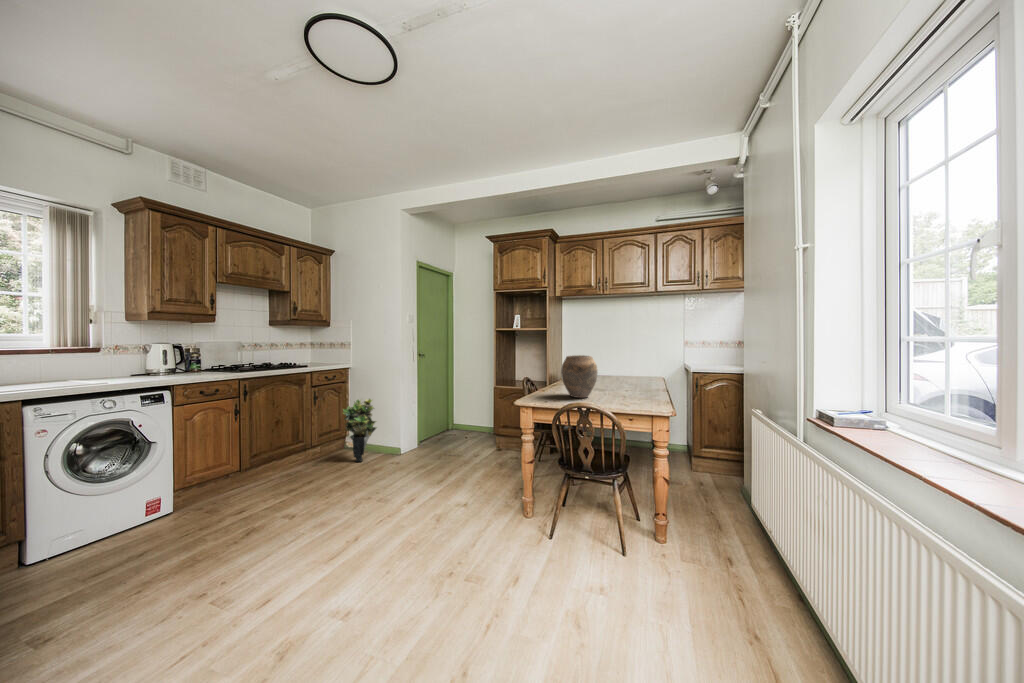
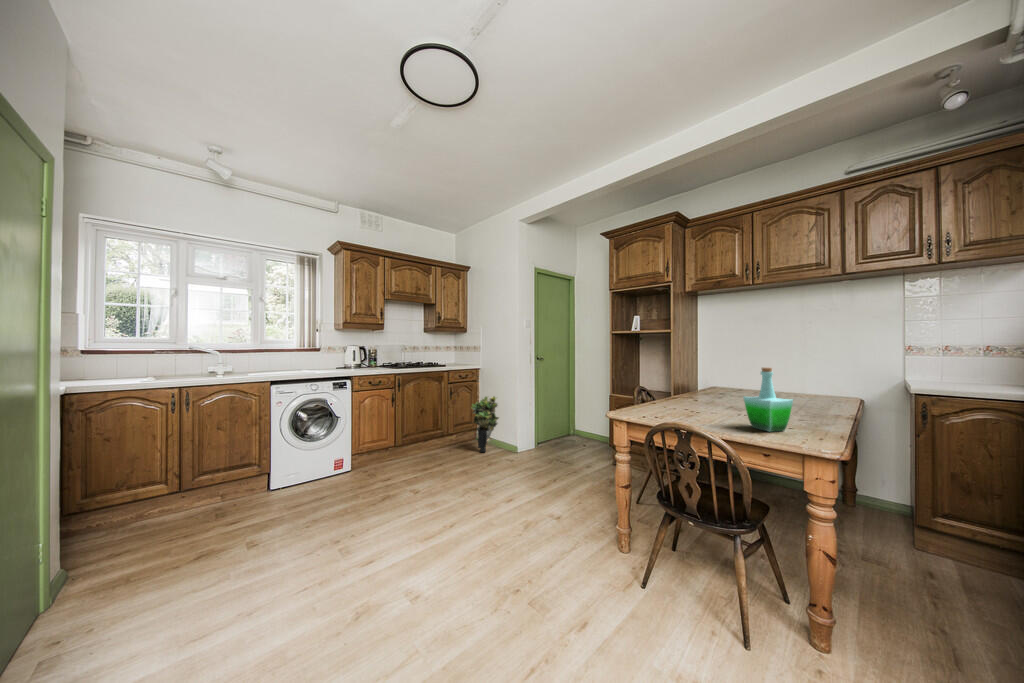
vase: present [561,355,598,398] -> none [669,359,722,414]
bottle: none [615,361,642,405] -> present [743,368,793,432]

